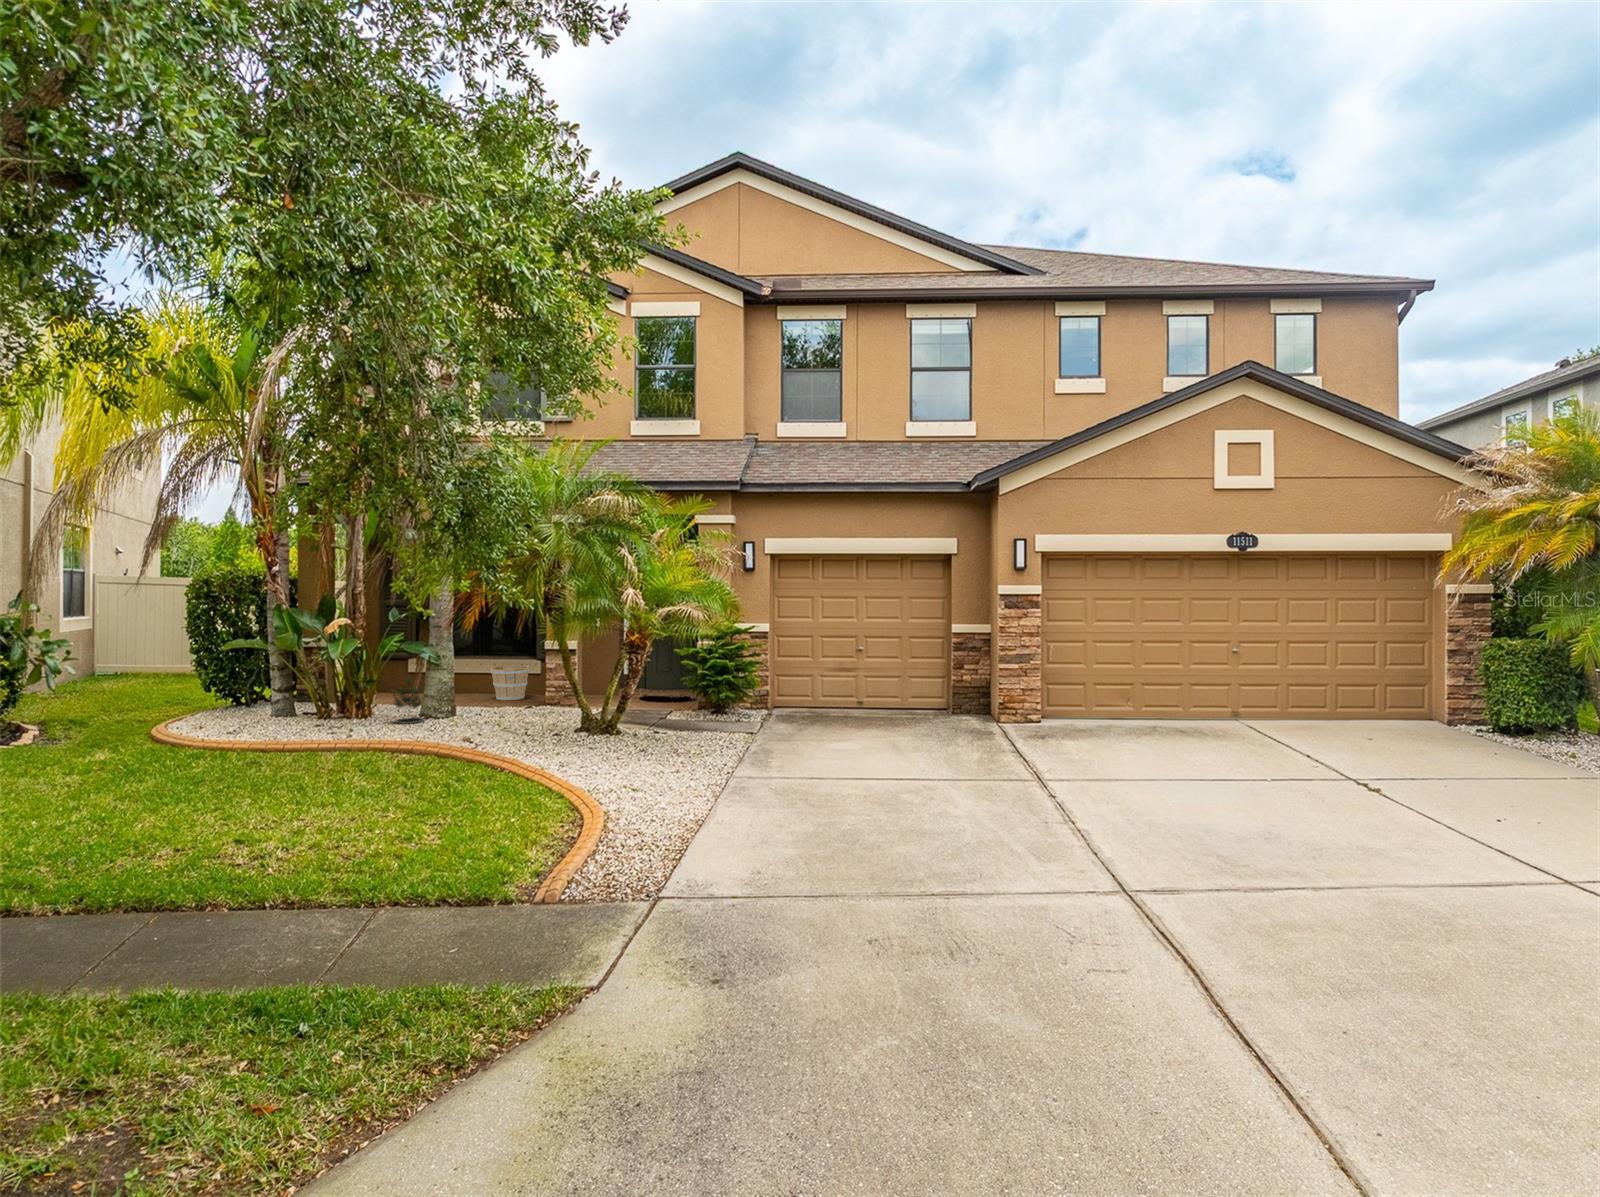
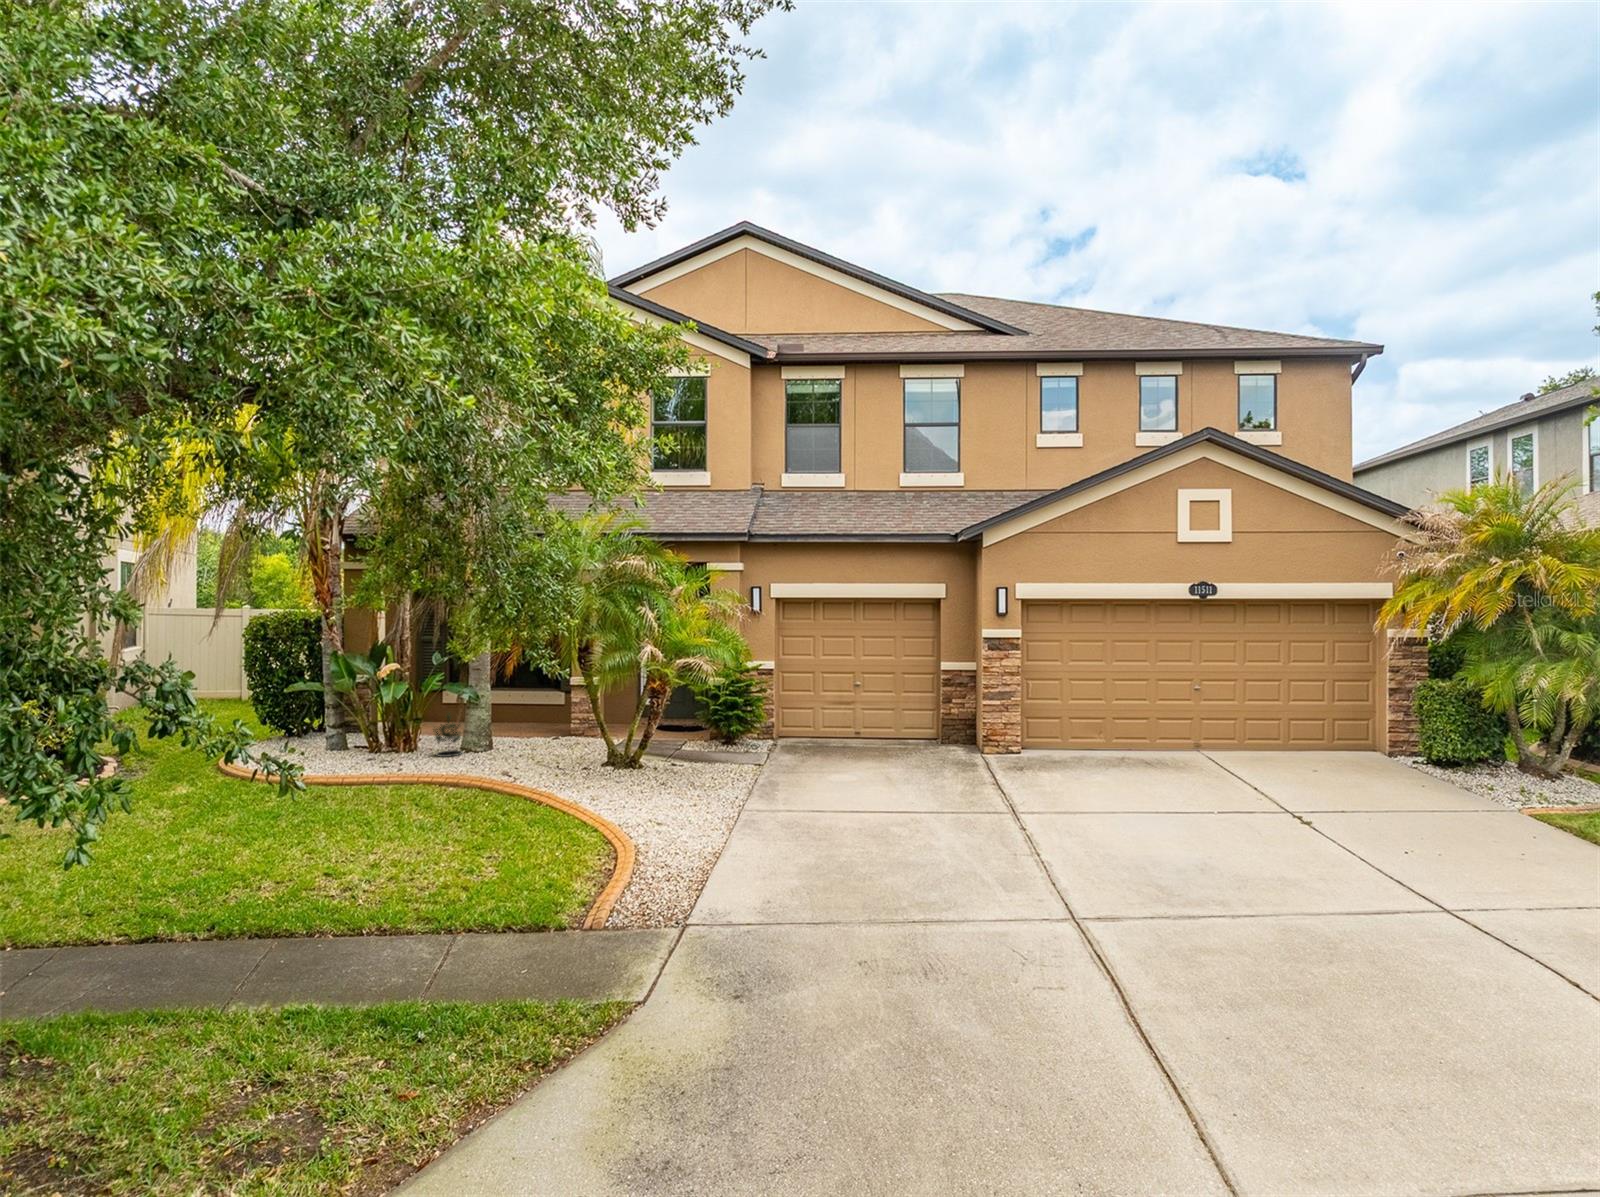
wooden bucket: present [491,666,530,701] -> none [519,698,554,732]

